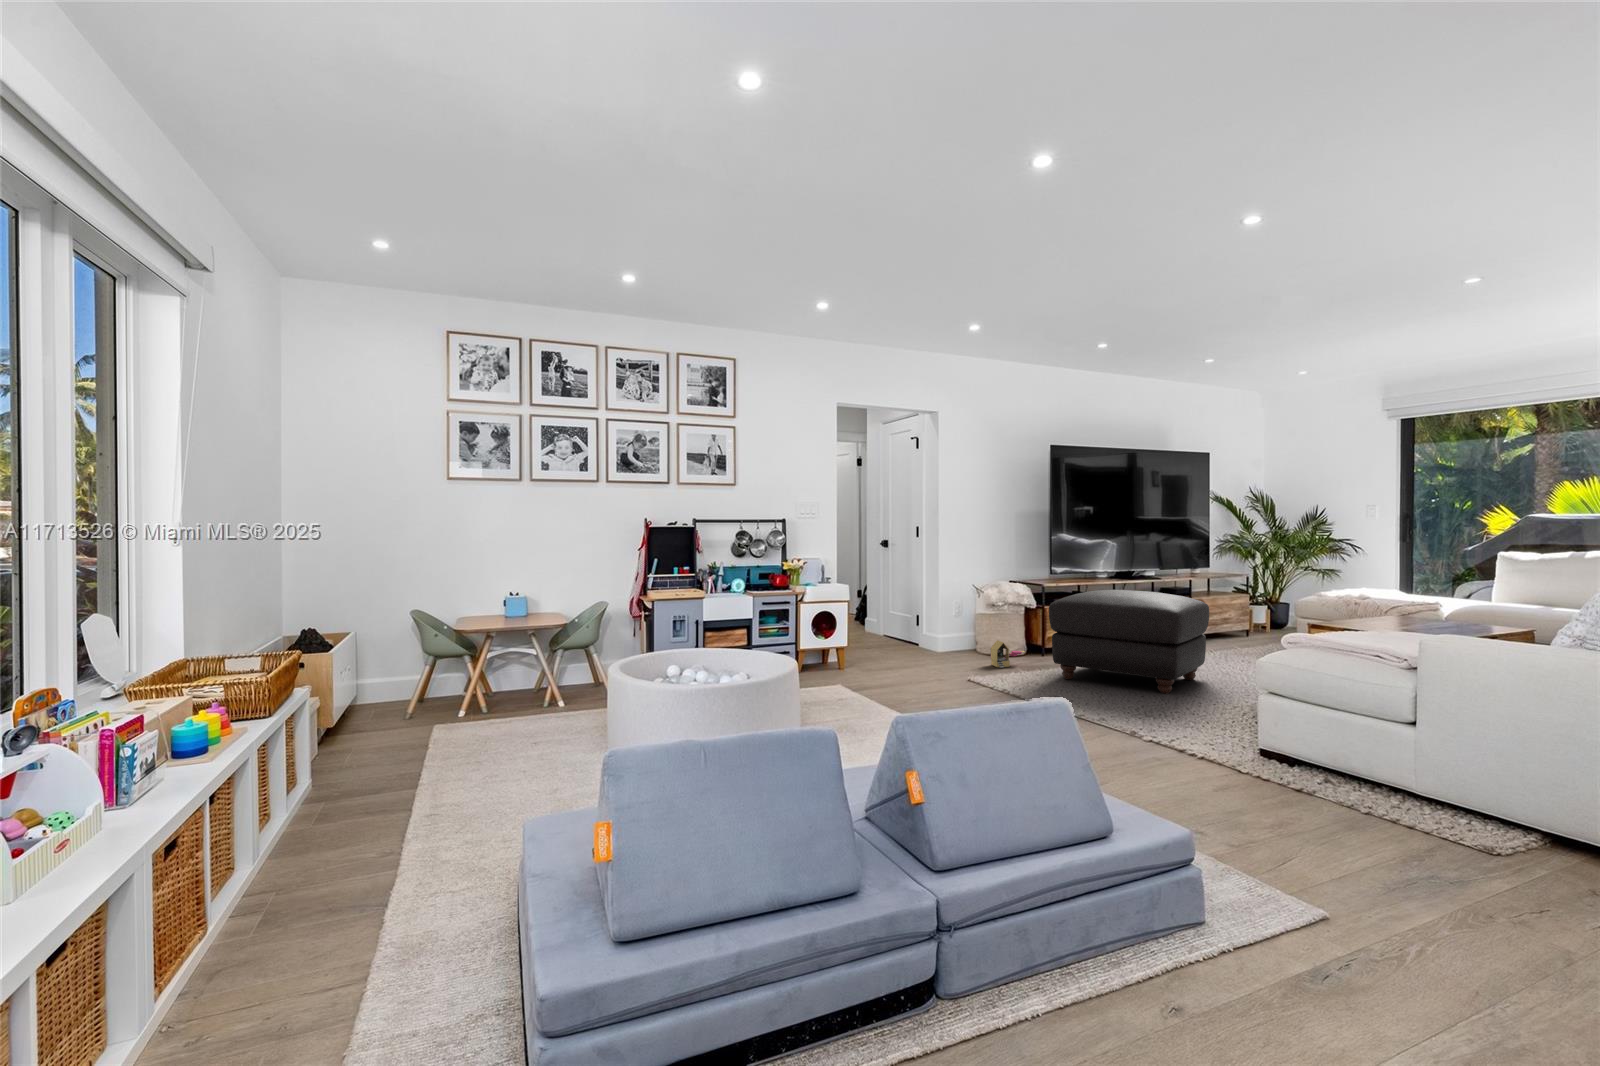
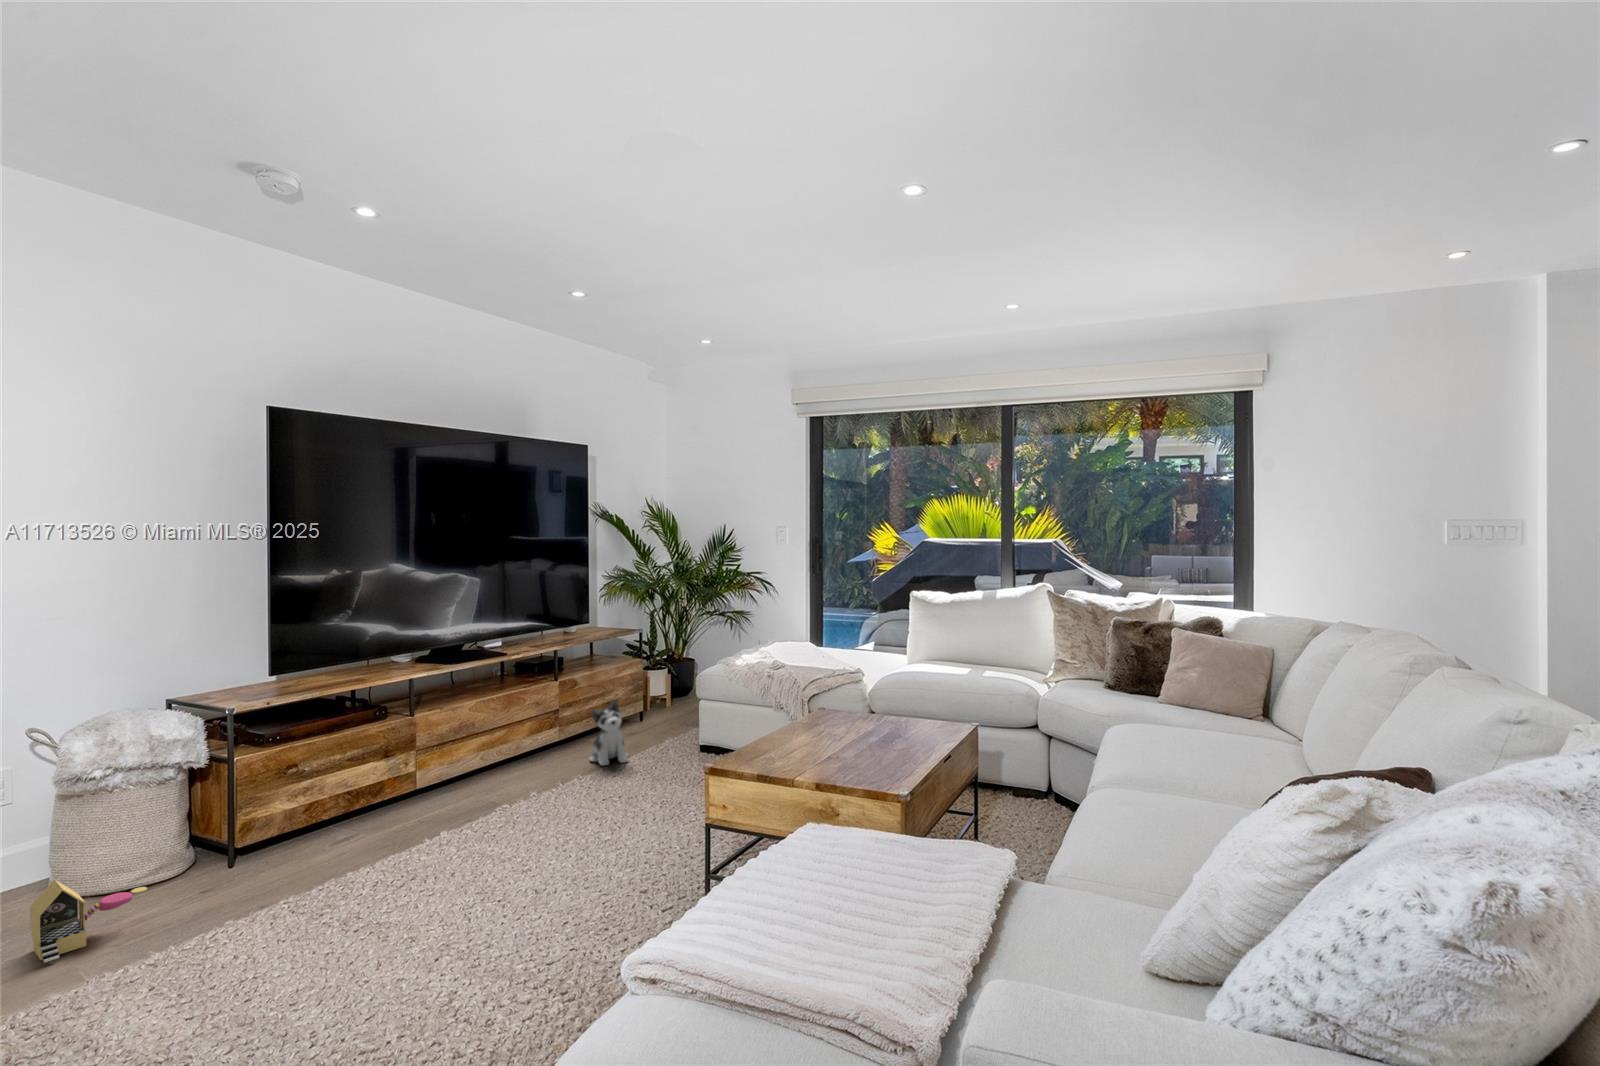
ottoman: present [1049,590,1209,694] -> none [153,721,551,985]
plush toy: none [1215,610,1243,649] -> present [590,700,628,766]

